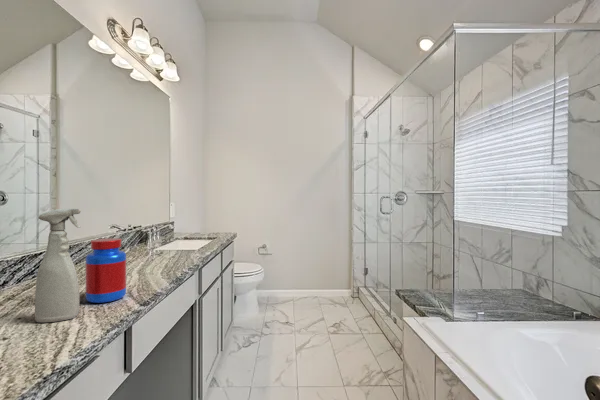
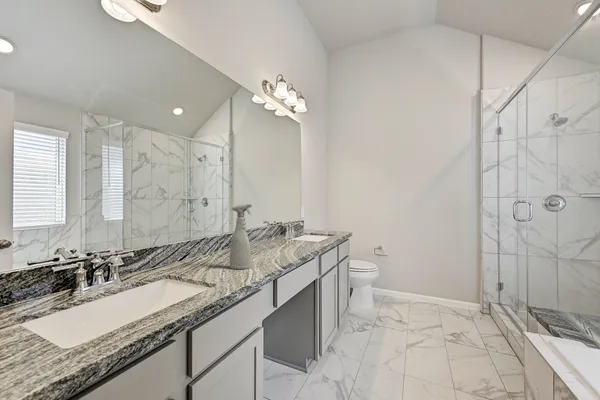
jar: present [85,238,126,303] -> none [253,225,275,264]

